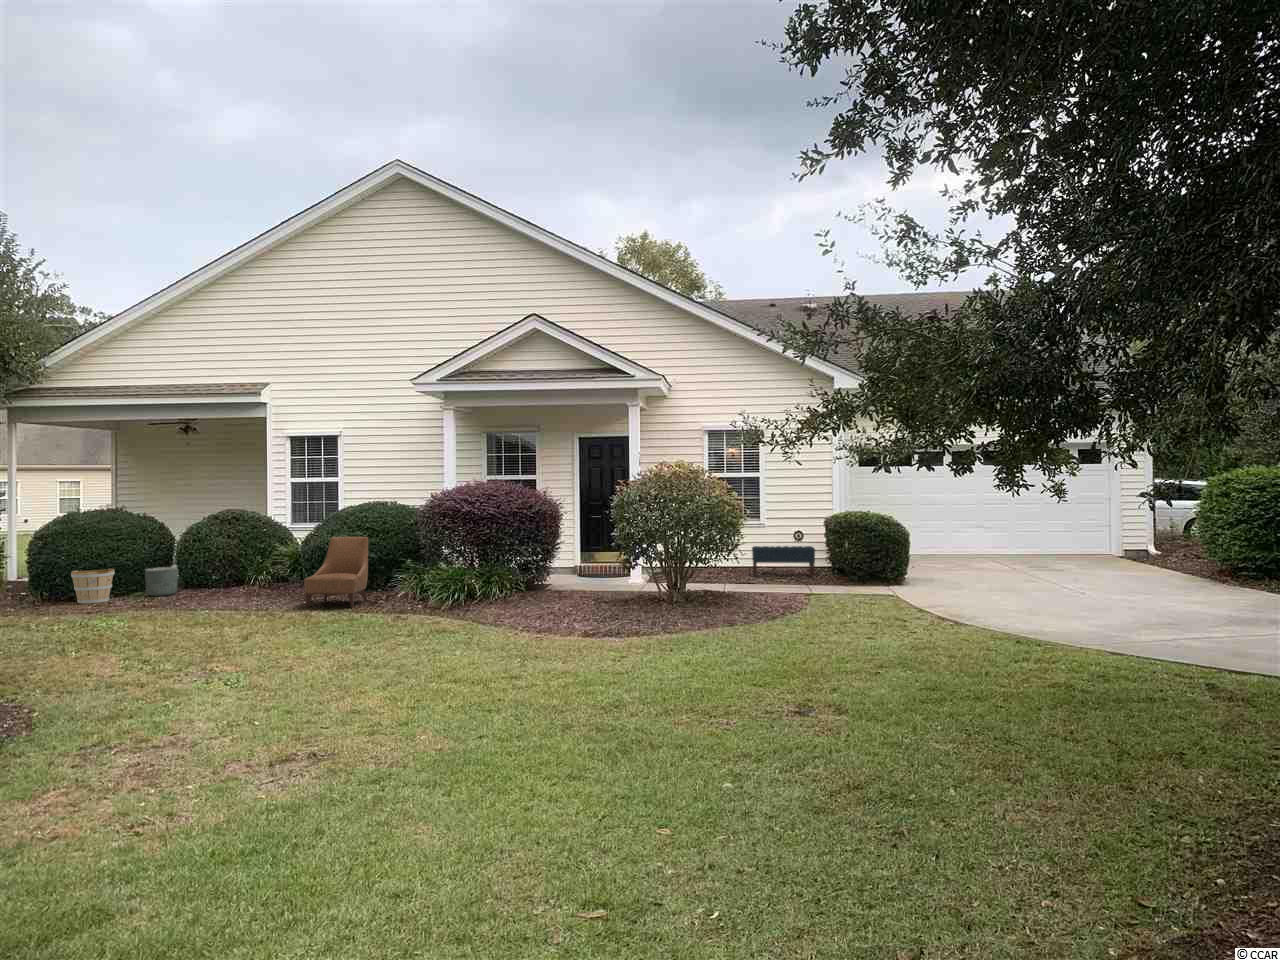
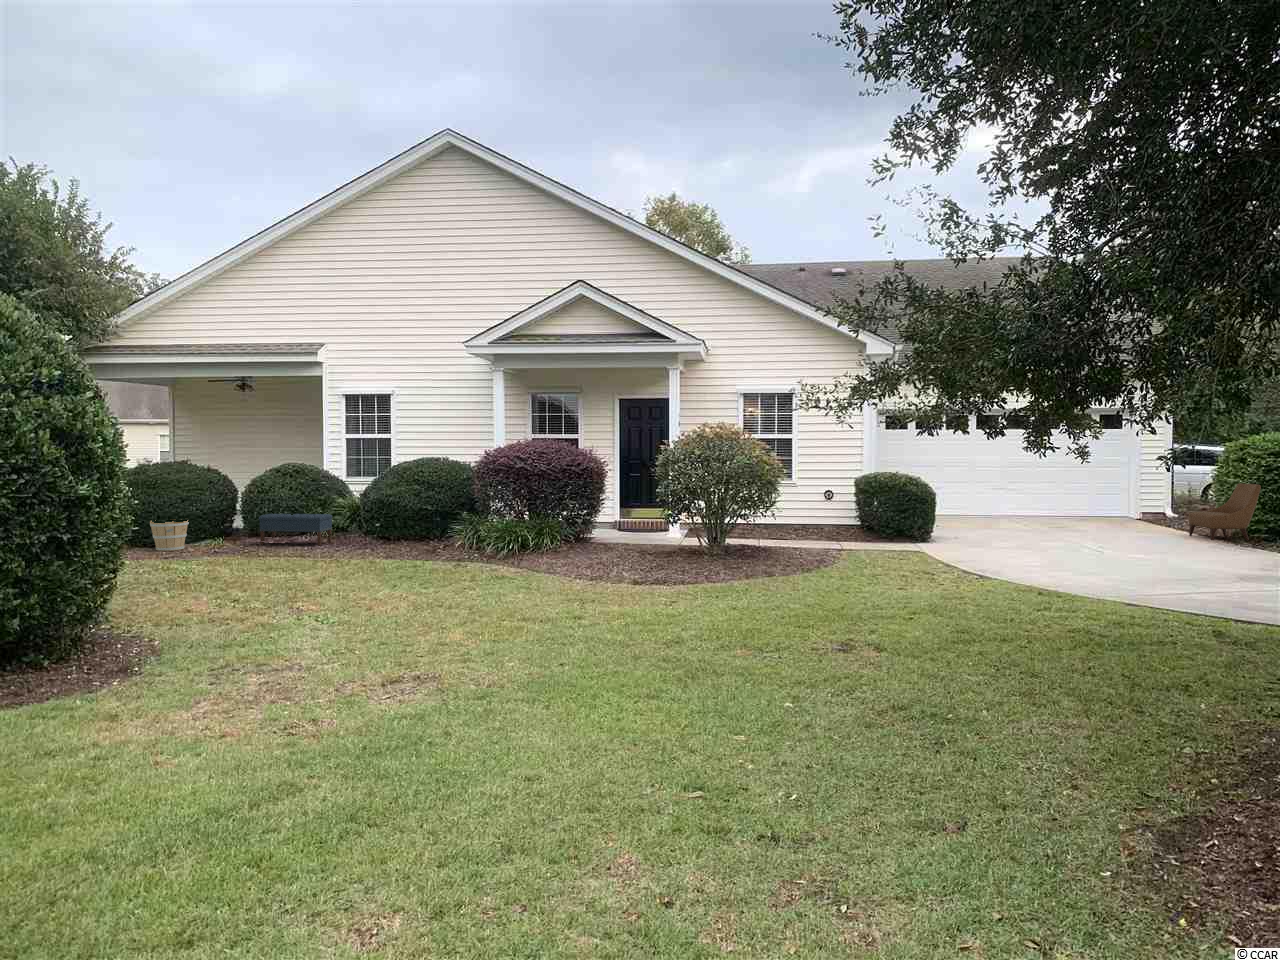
chair: present [304,537,368,608] -> present [1189,483,1261,540]
bench: present [752,546,815,576] -> present [259,513,332,546]
planter: present [145,567,178,596] -> none [215,518,245,545]

